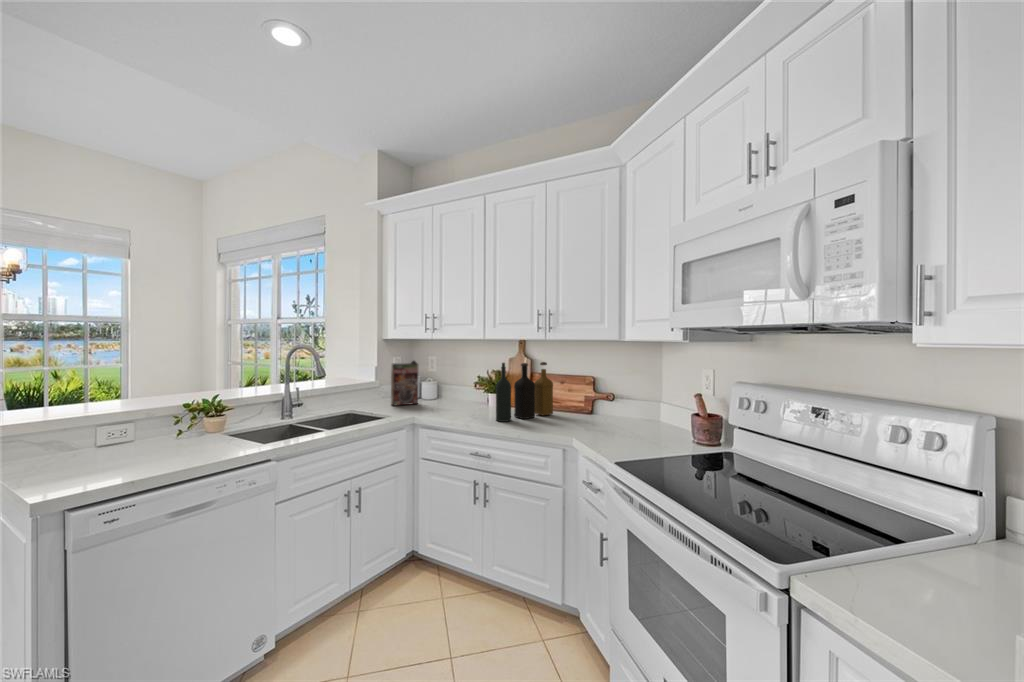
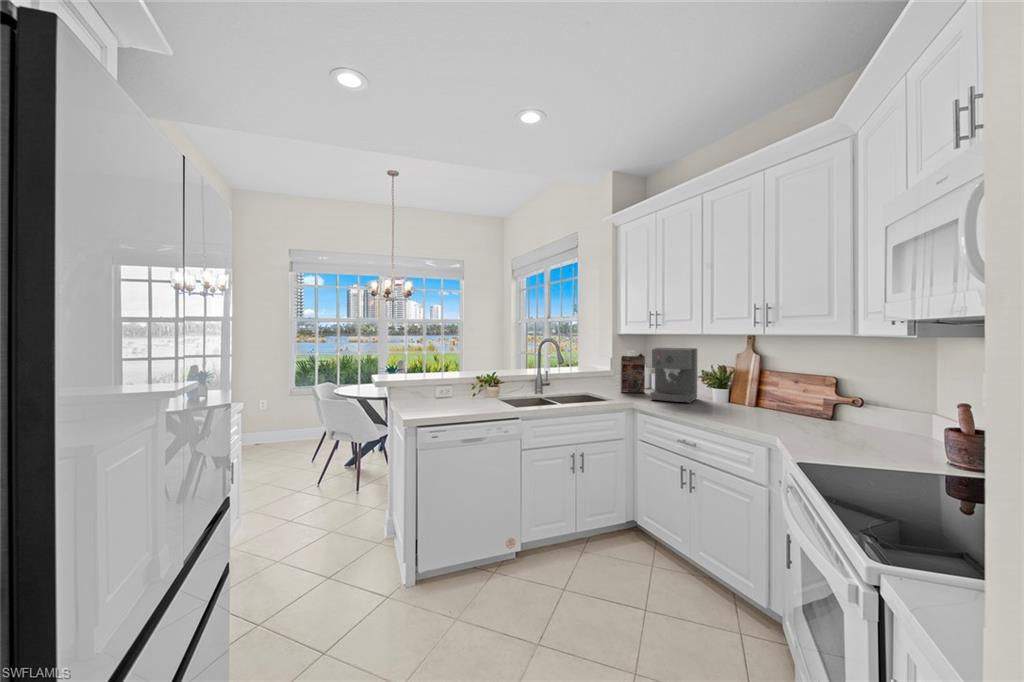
coffee maker: none [430,353,474,412] -> present [650,348,697,403]
bottle: present [496,362,553,422] -> none [708,357,780,415]

